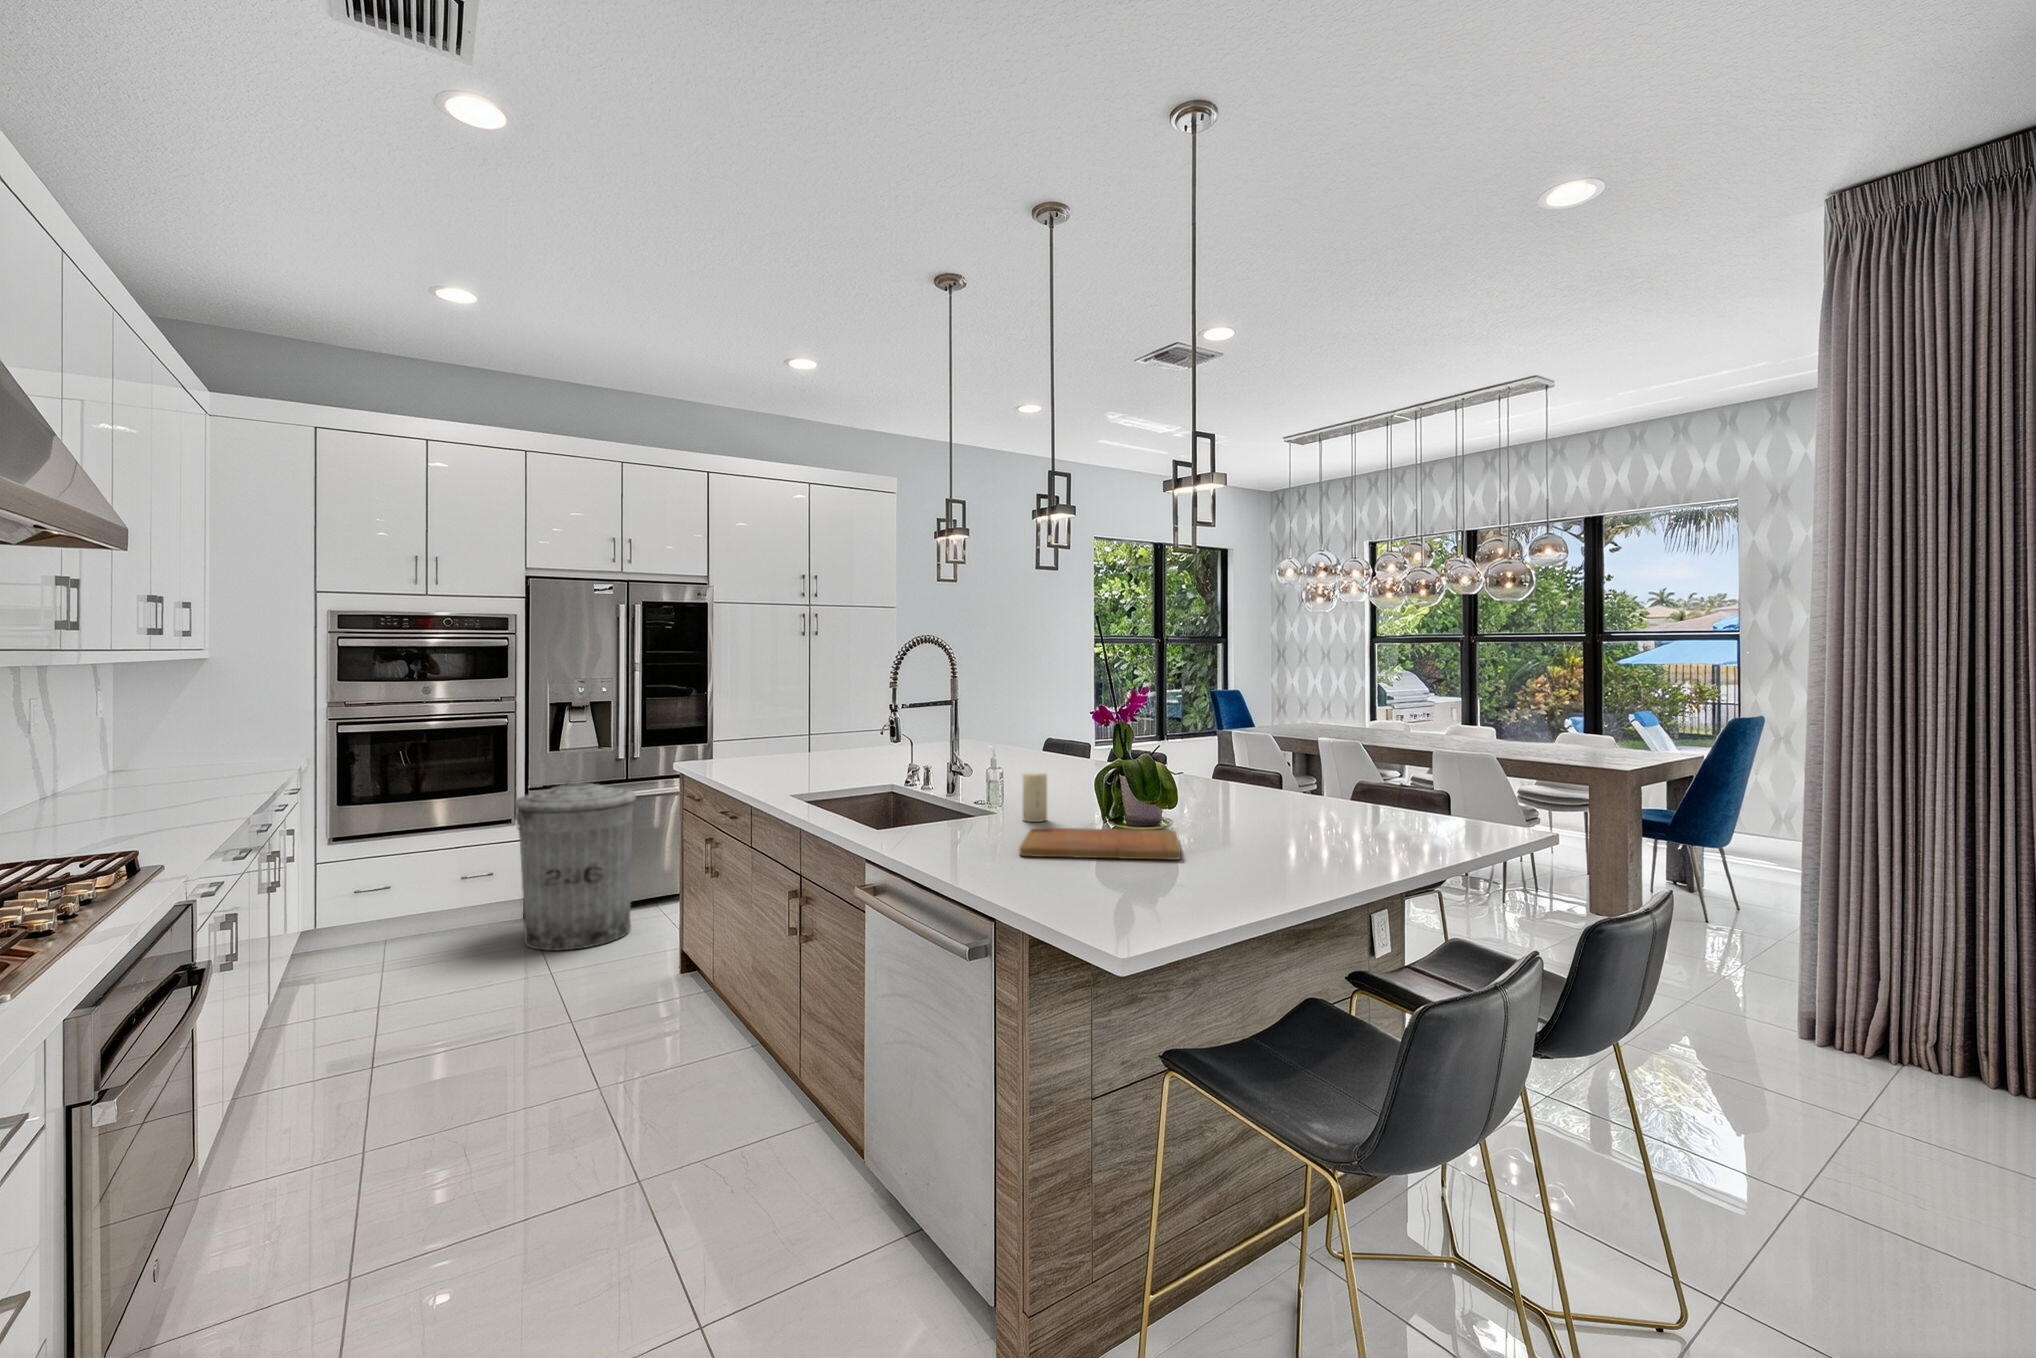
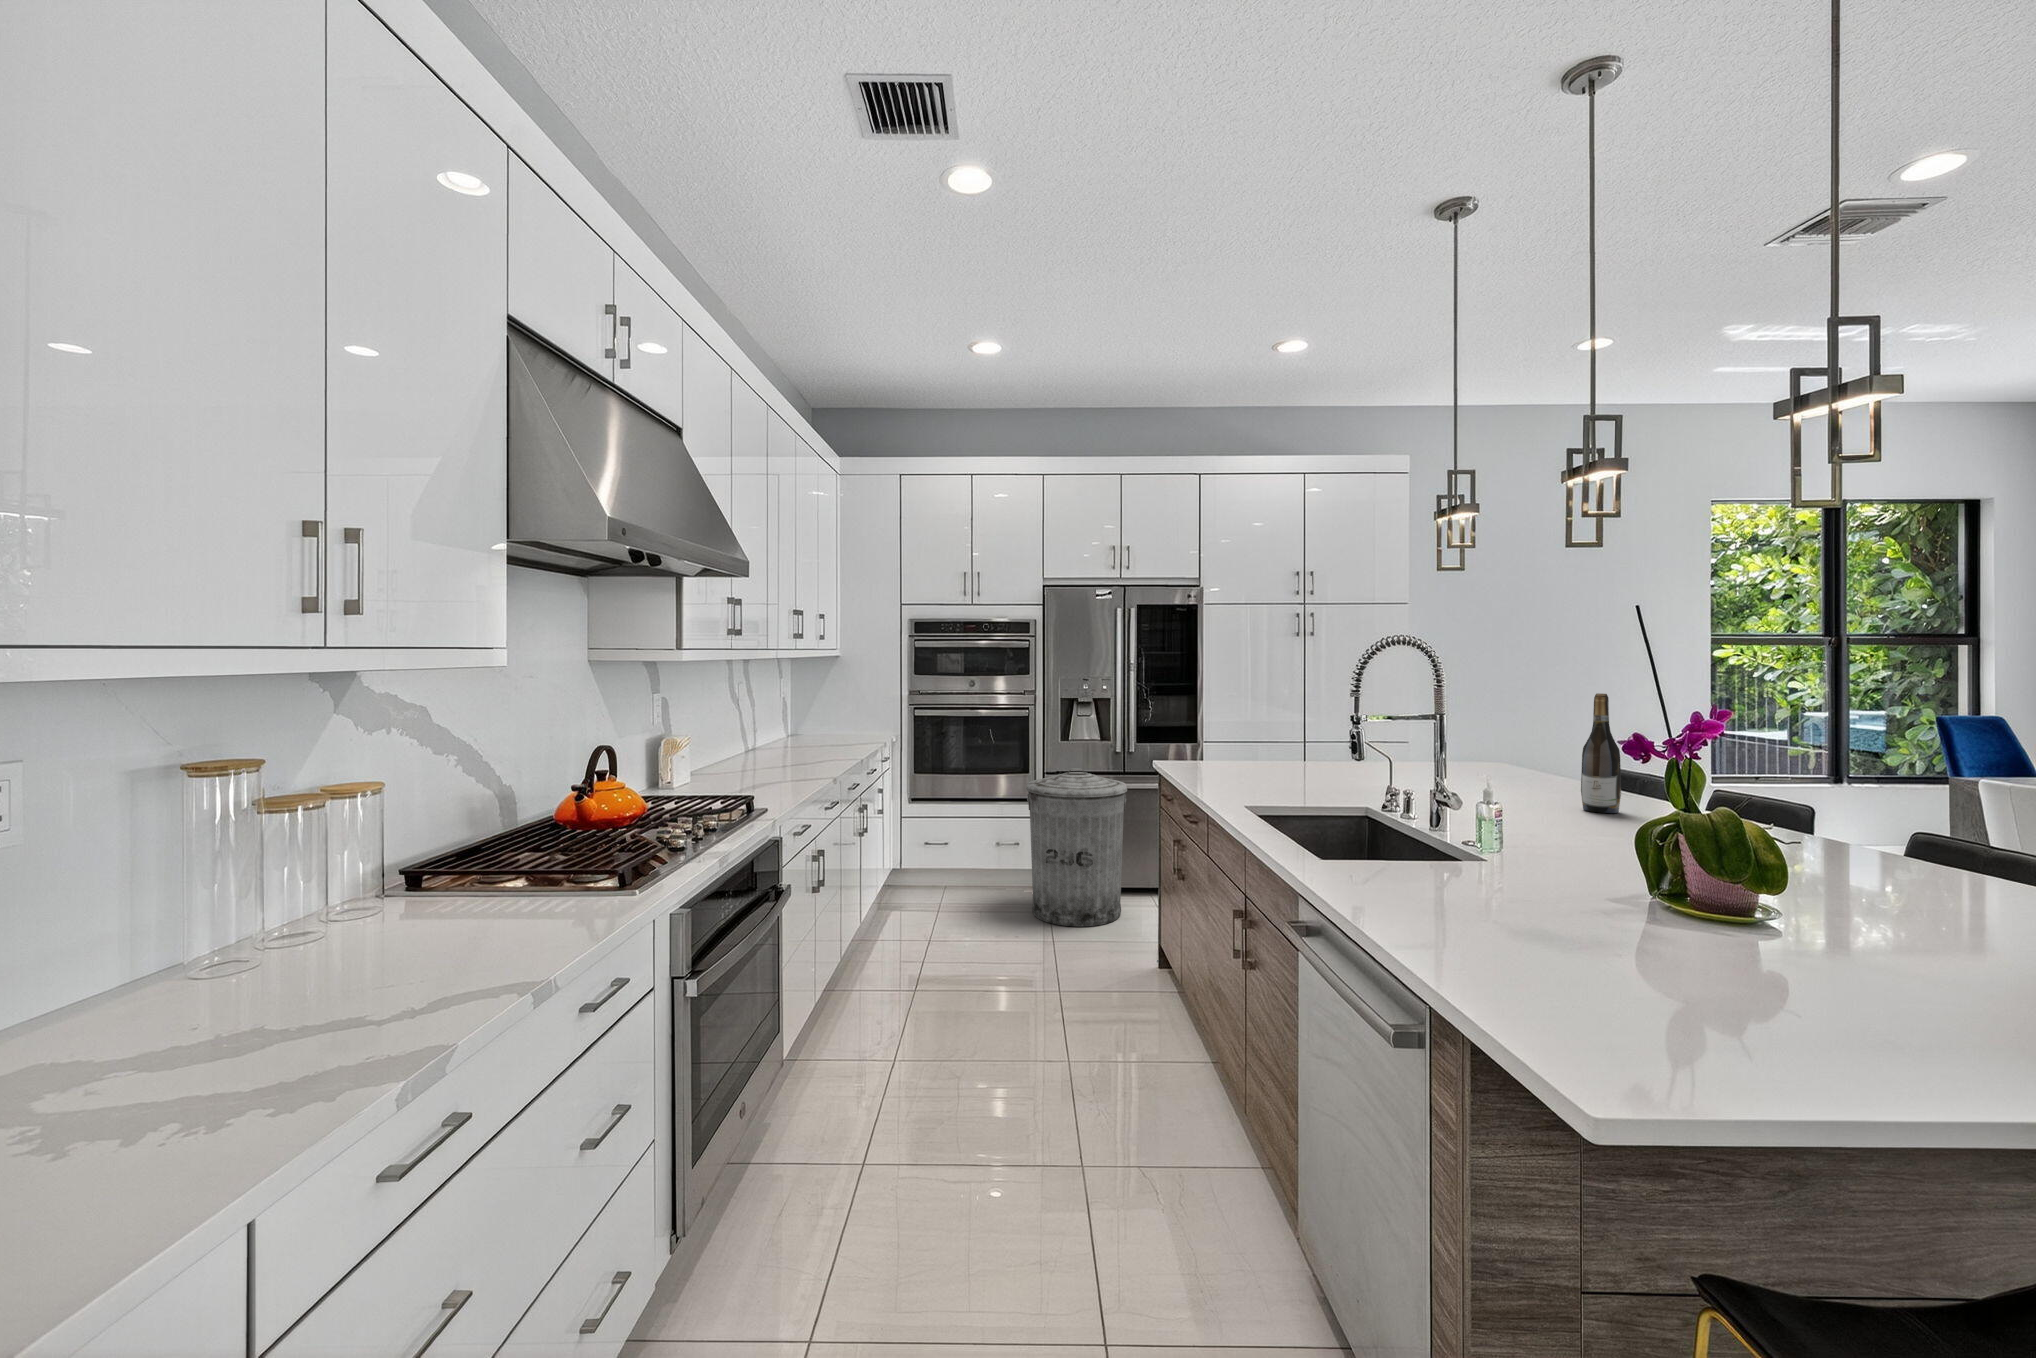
wine bottle: none [1030,690,1052,773] -> present [1581,693,1621,813]
candle: present [1022,773,1047,822] -> none [1542,815,1589,896]
cutting board: present [1019,828,1181,860] -> none [1511,908,1918,1047]

